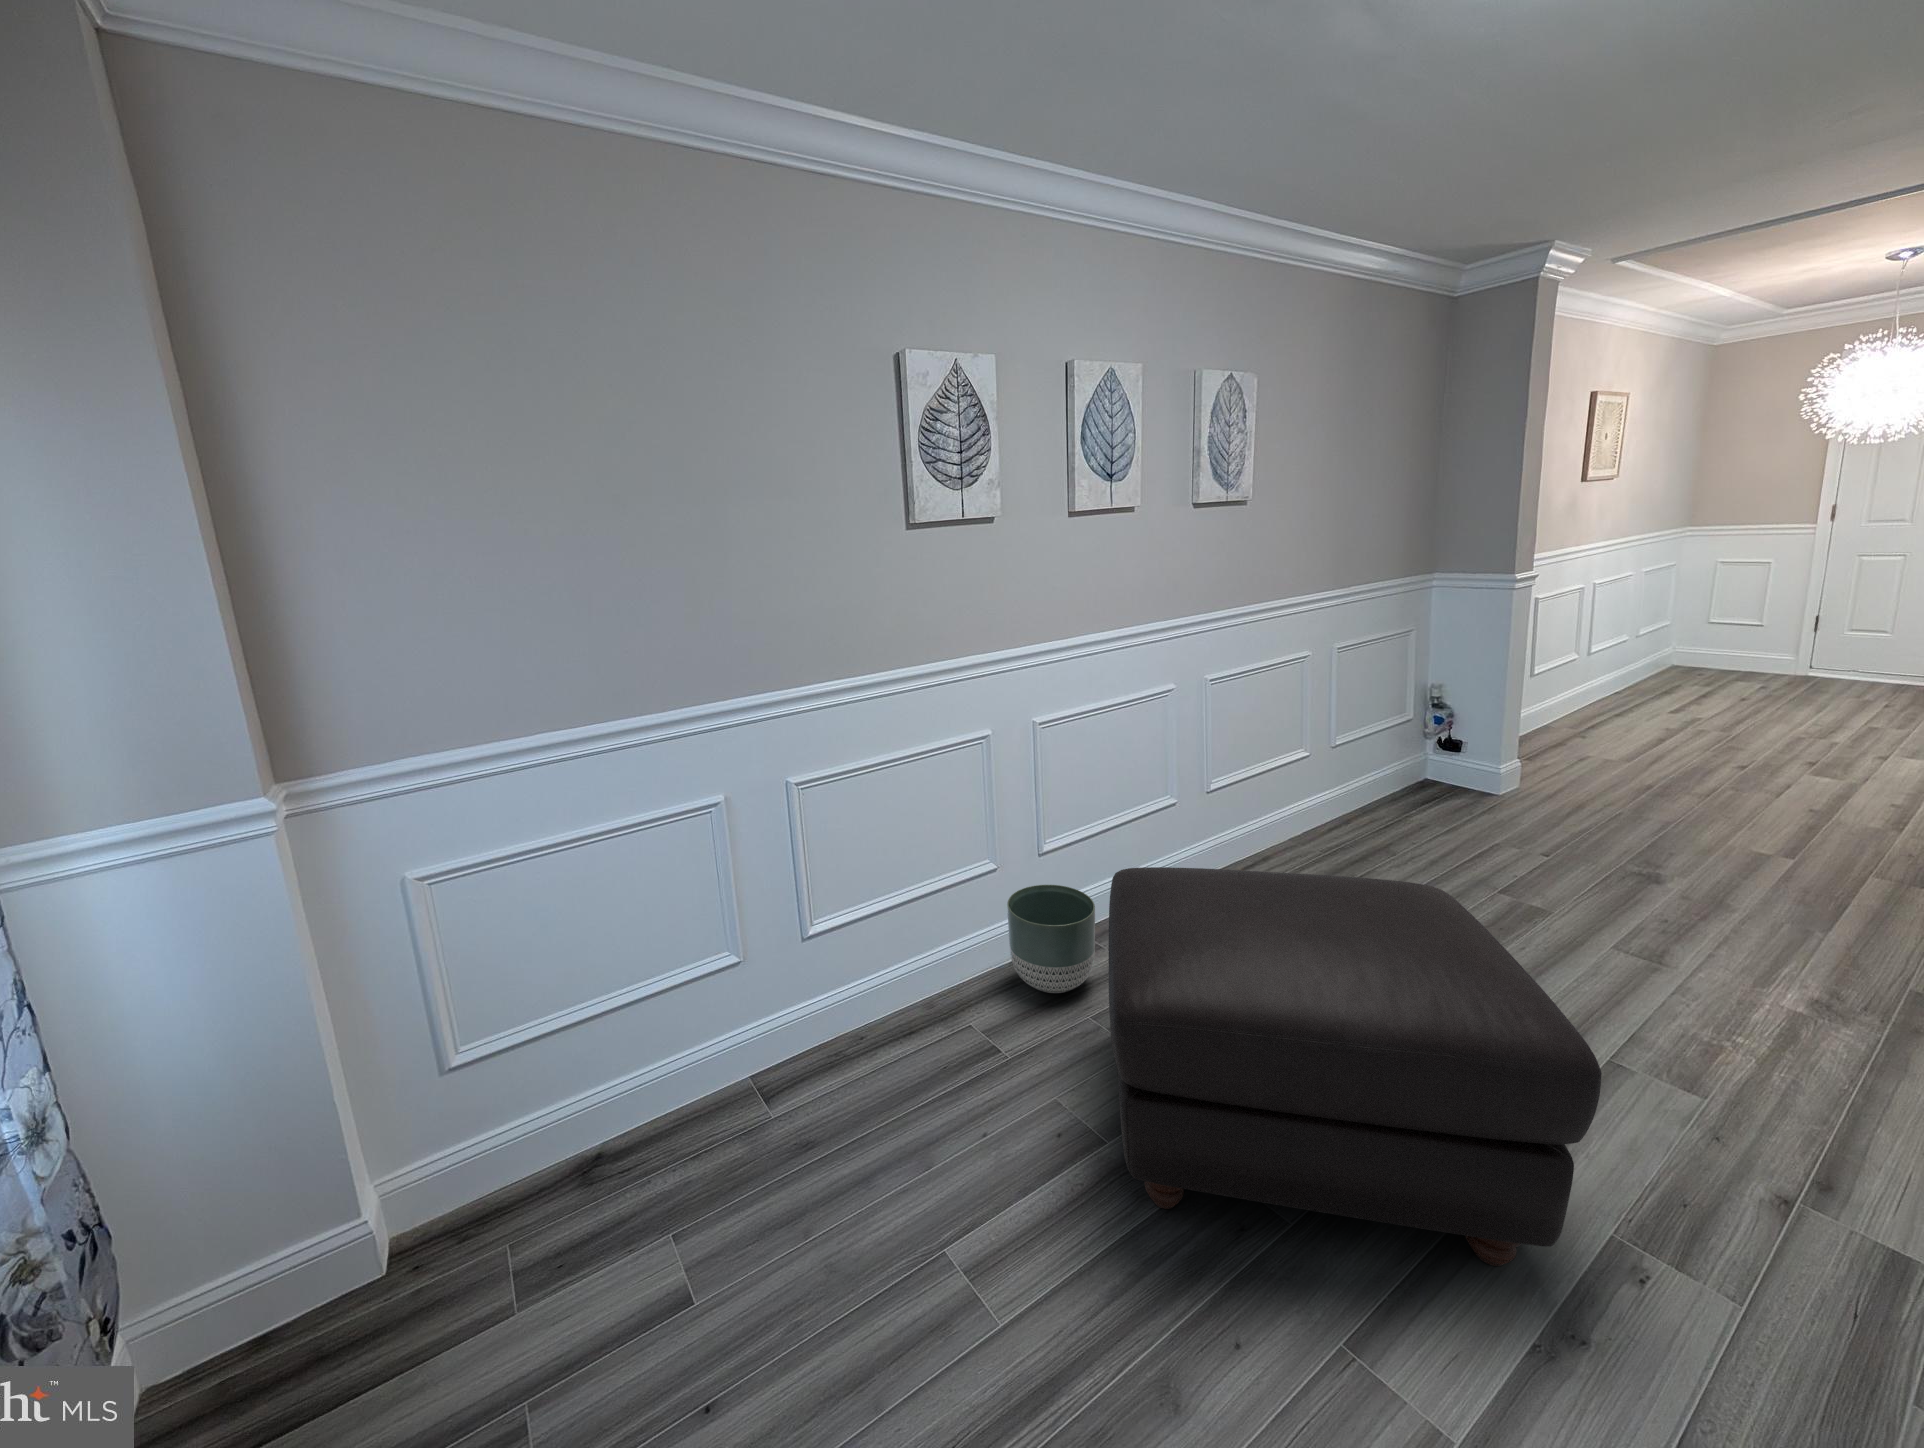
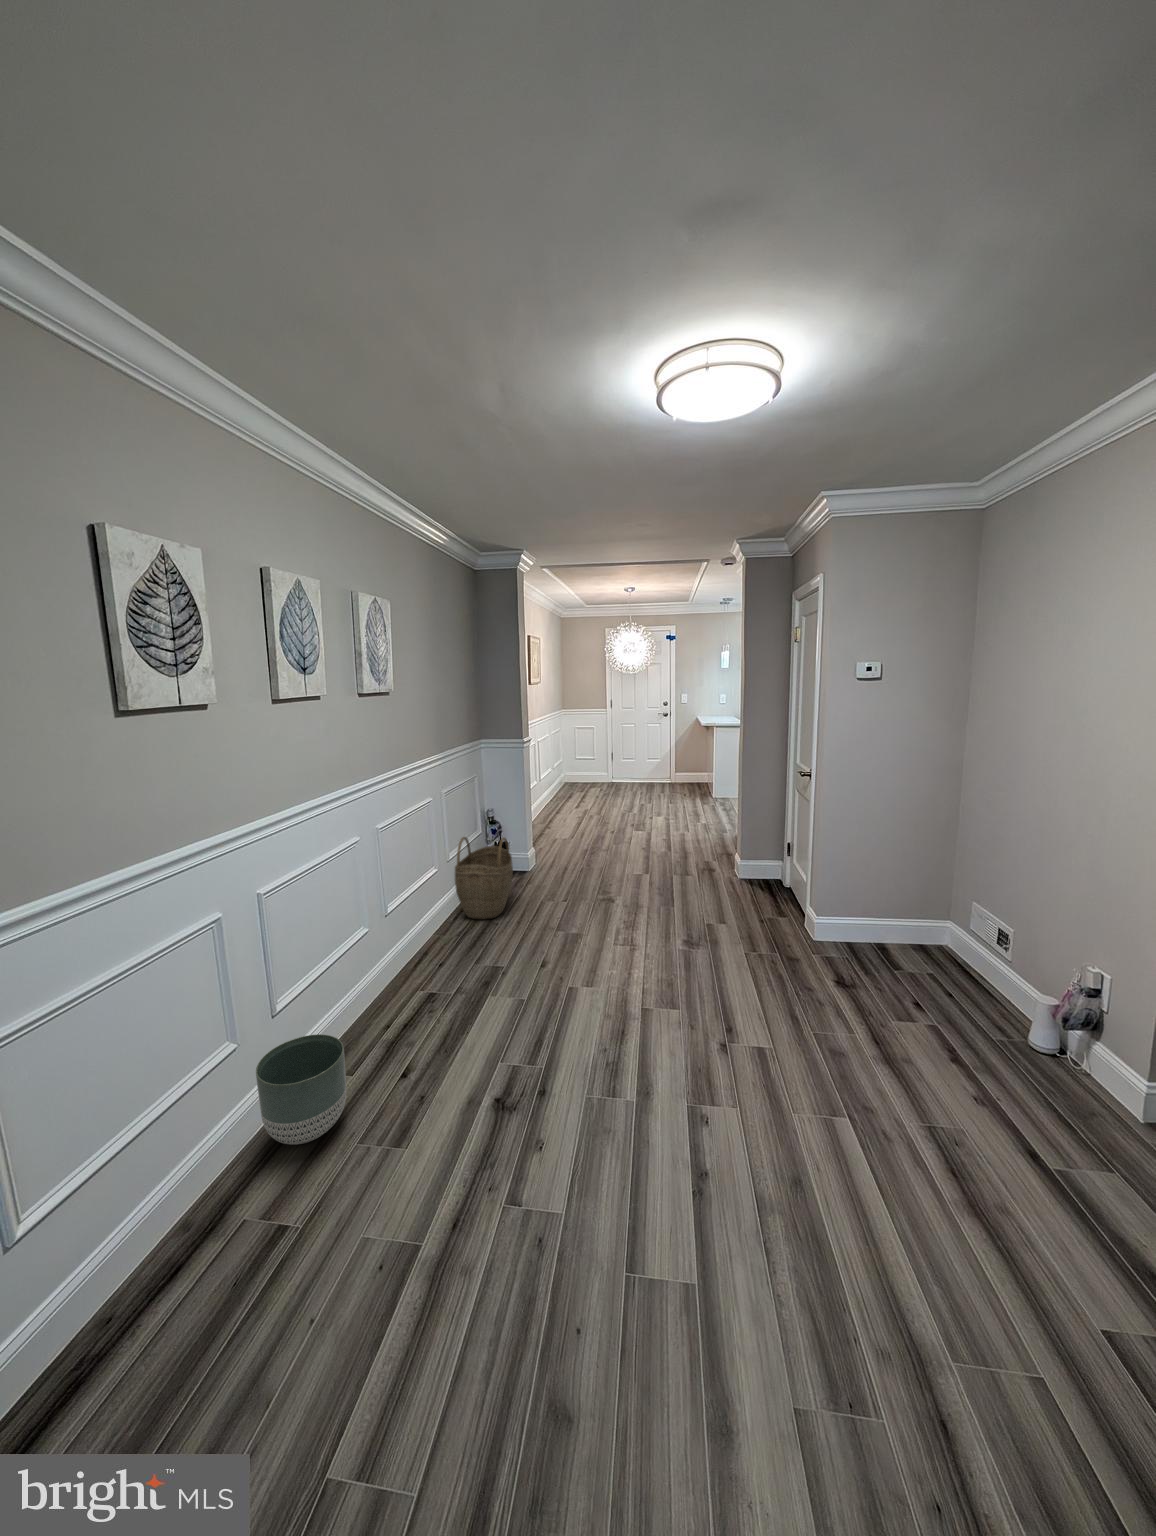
woven basket: none [1336,716,1447,845] -> present [455,837,513,919]
ottoman: present [1109,867,1602,1266] -> none [371,940,686,1262]

